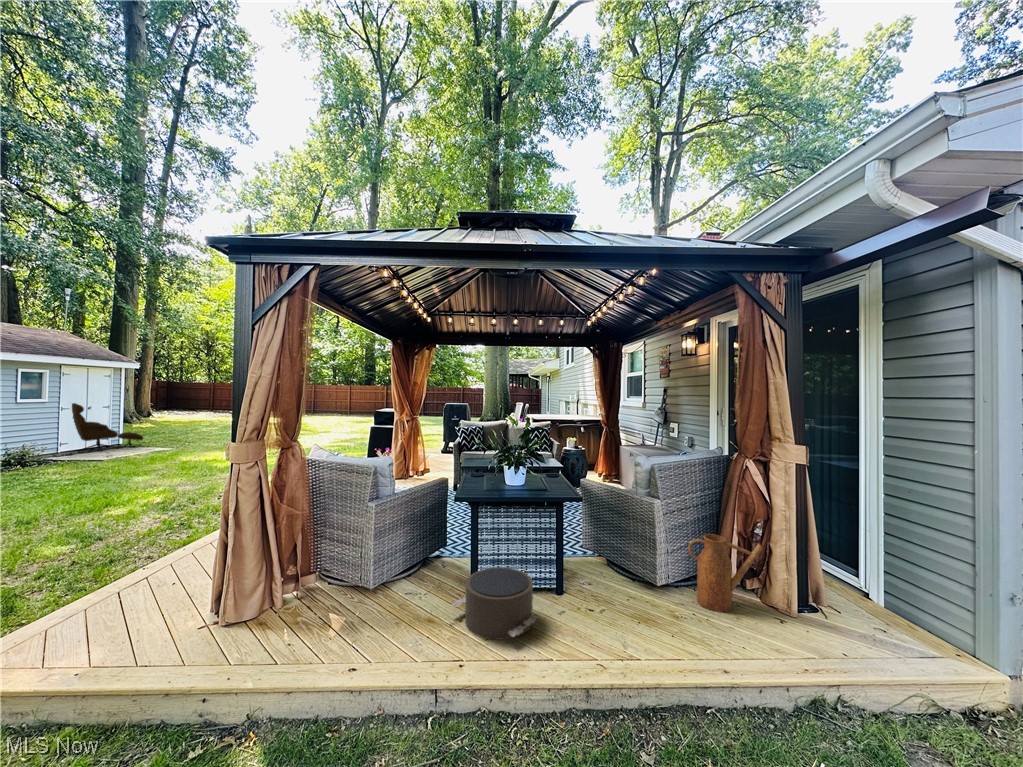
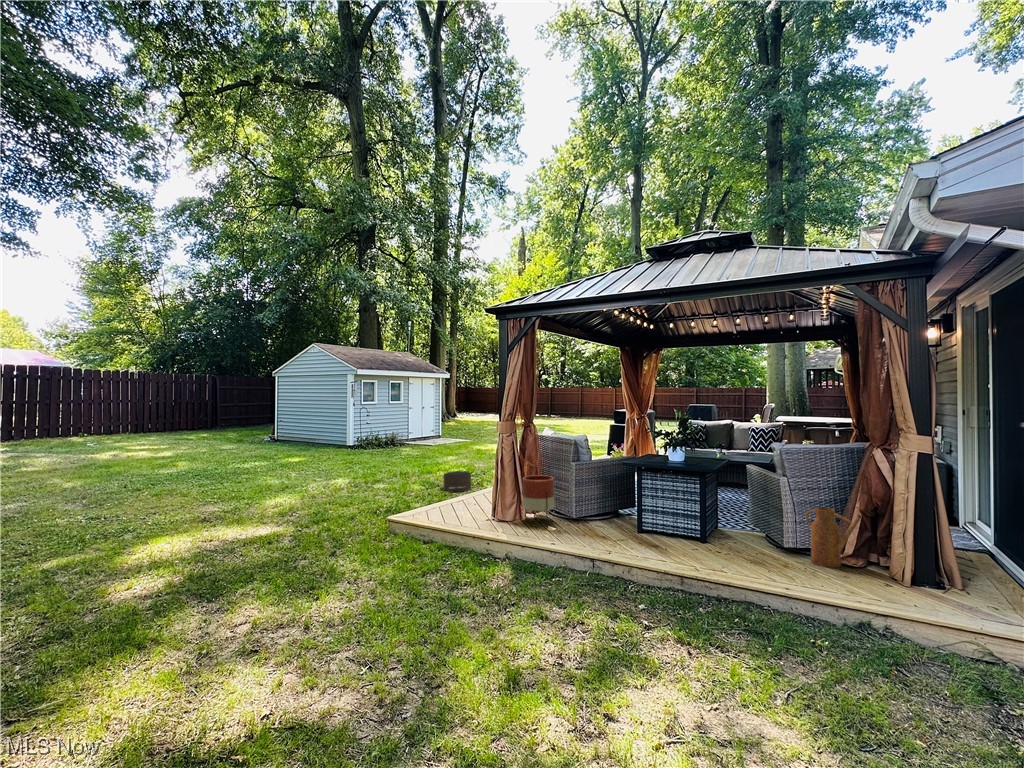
lounge chair: present [72,403,143,452] -> none [414,404,453,439]
planter: none [276,525,338,614] -> present [522,475,555,522]
pouf: present [452,567,538,640] -> present [443,471,471,492]

